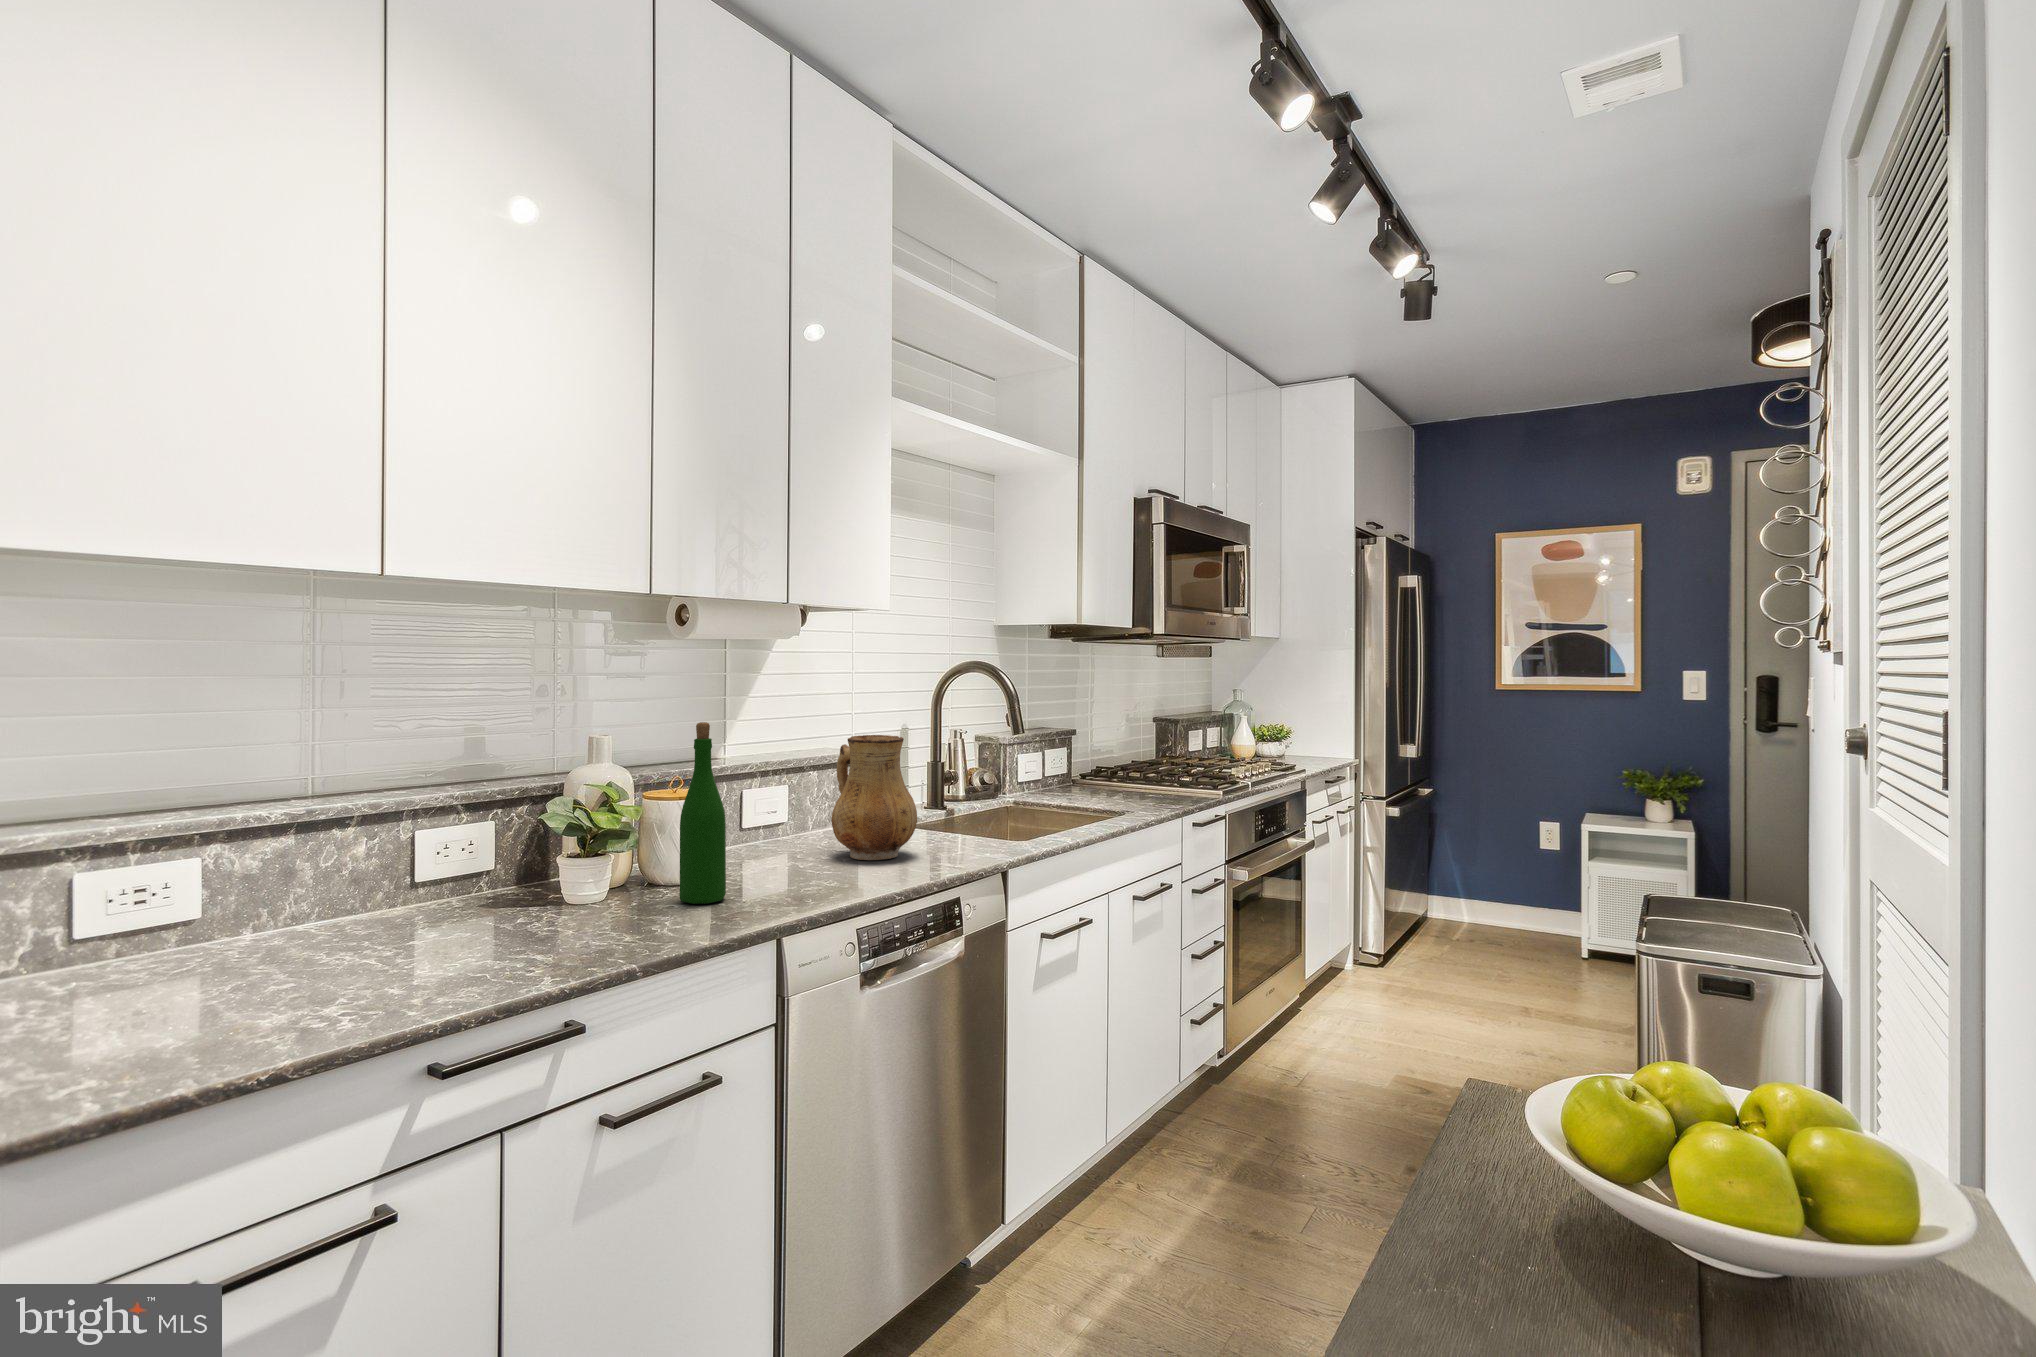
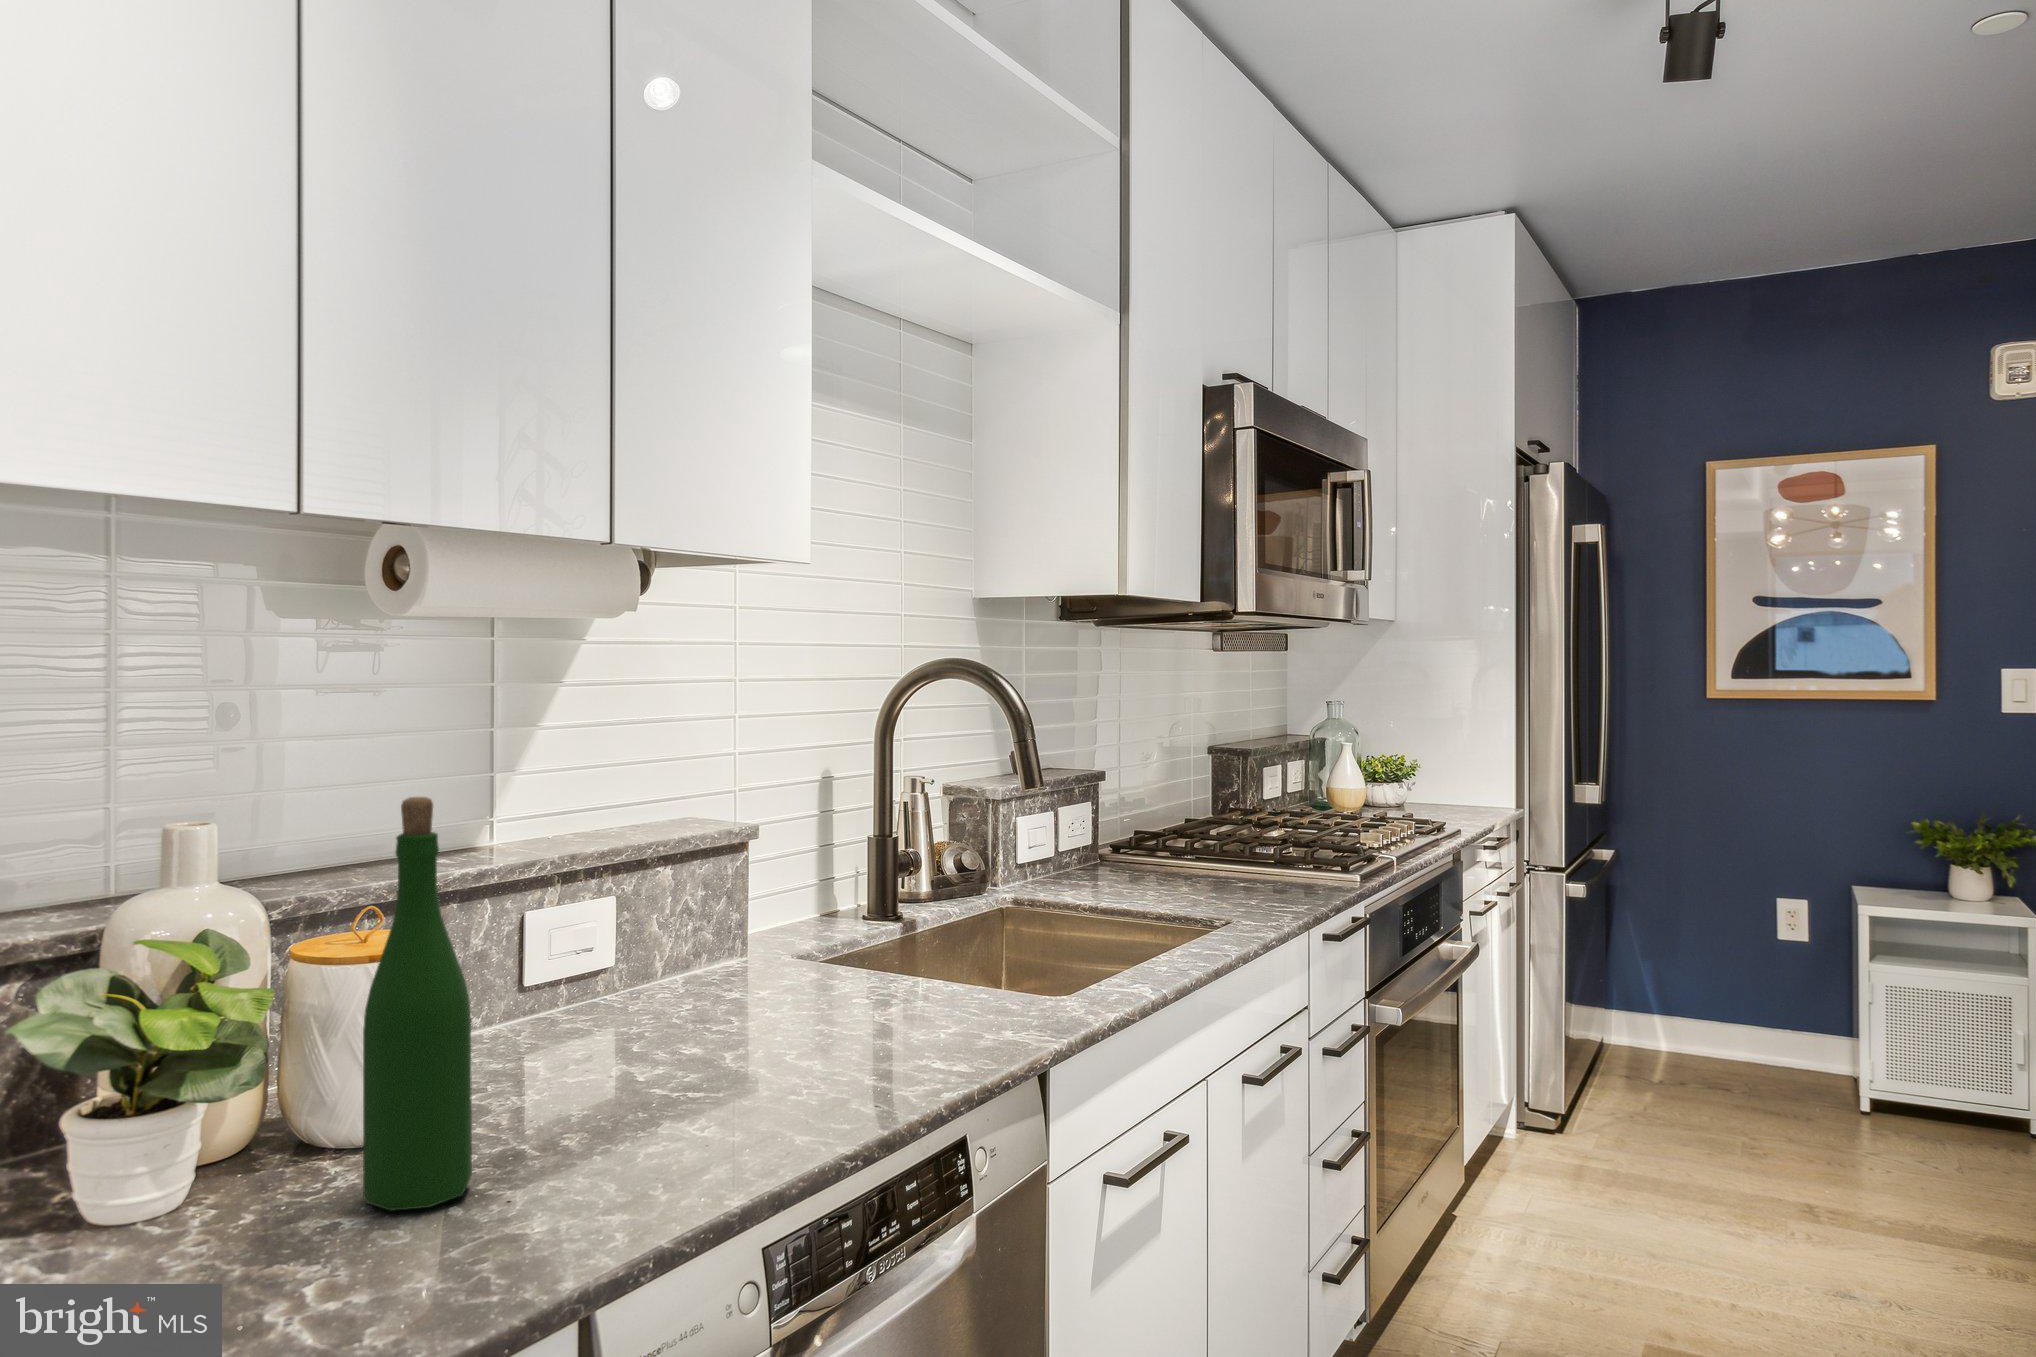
ceramic pitcher: present [832,735,917,860] -> none [701,802,872,1056]

